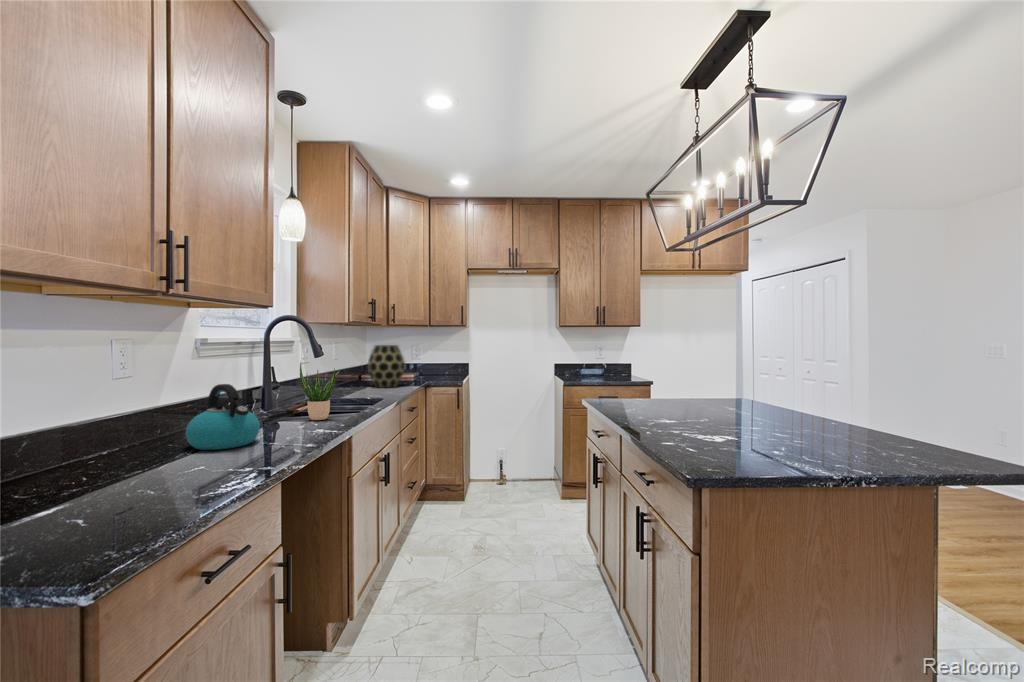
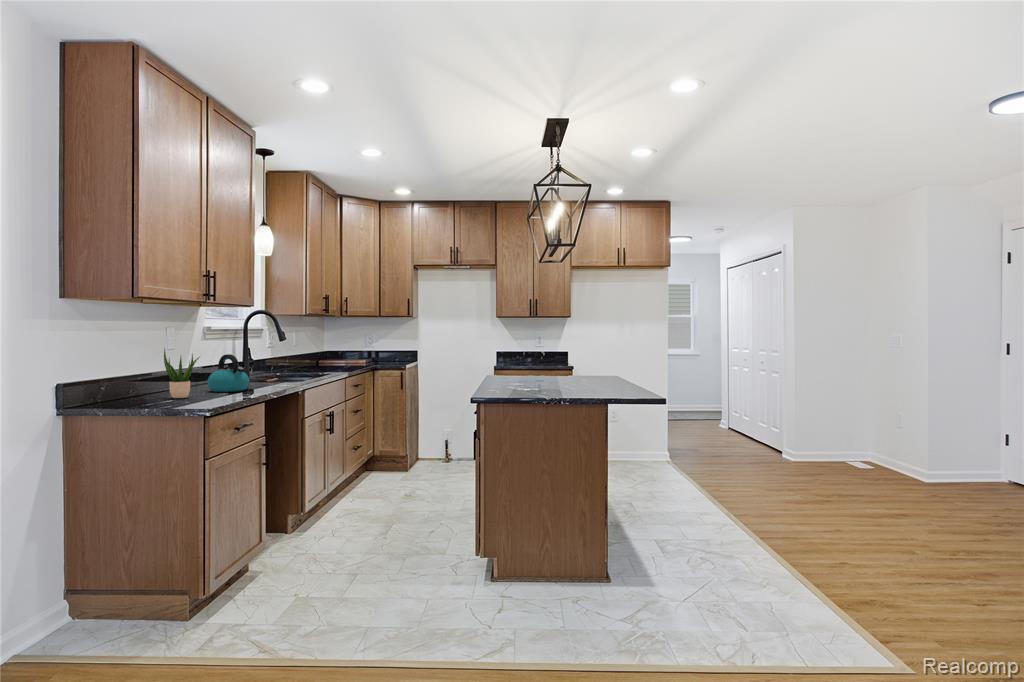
vase: present [367,345,405,387] -> none [323,333,355,369]
potted plant: present [300,363,339,420] -> present [164,349,199,398]

